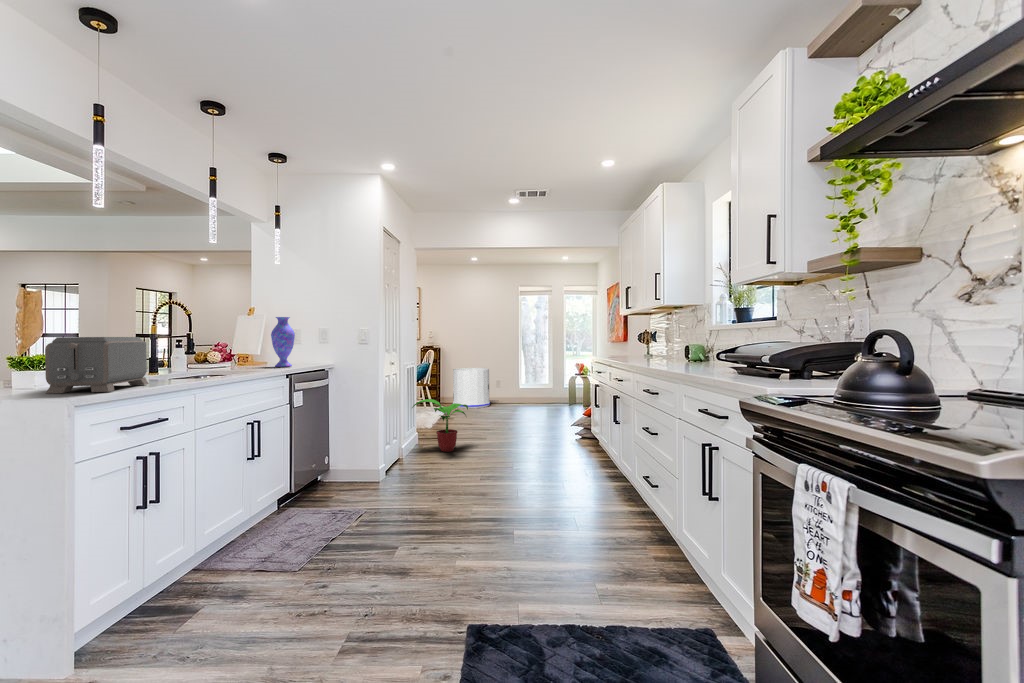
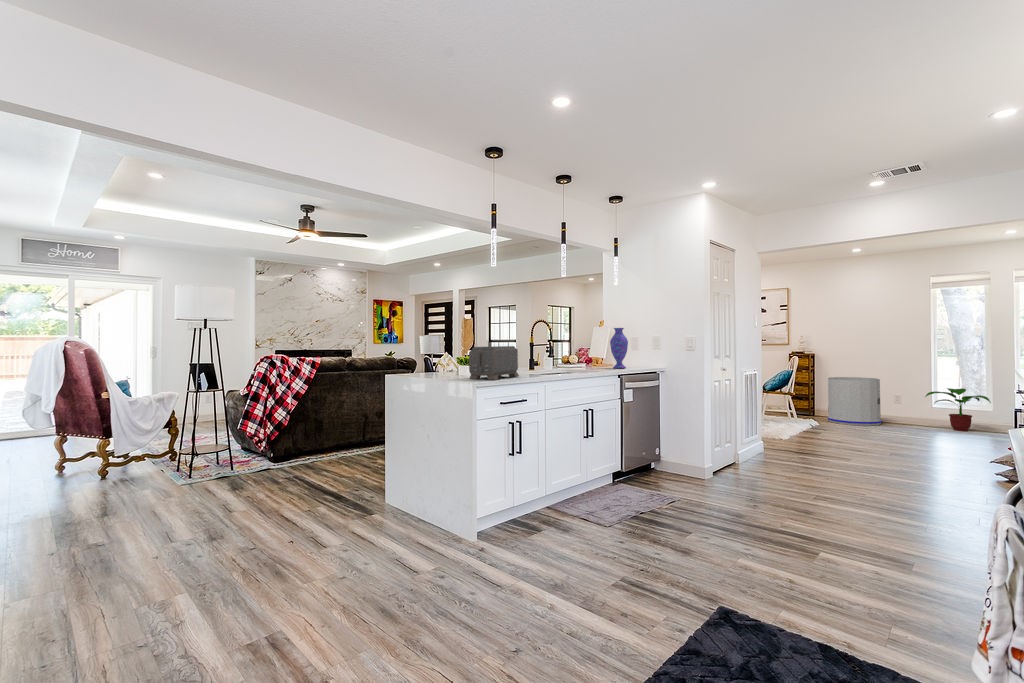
potted plant: present [412,399,468,452] -> present [926,388,991,431]

